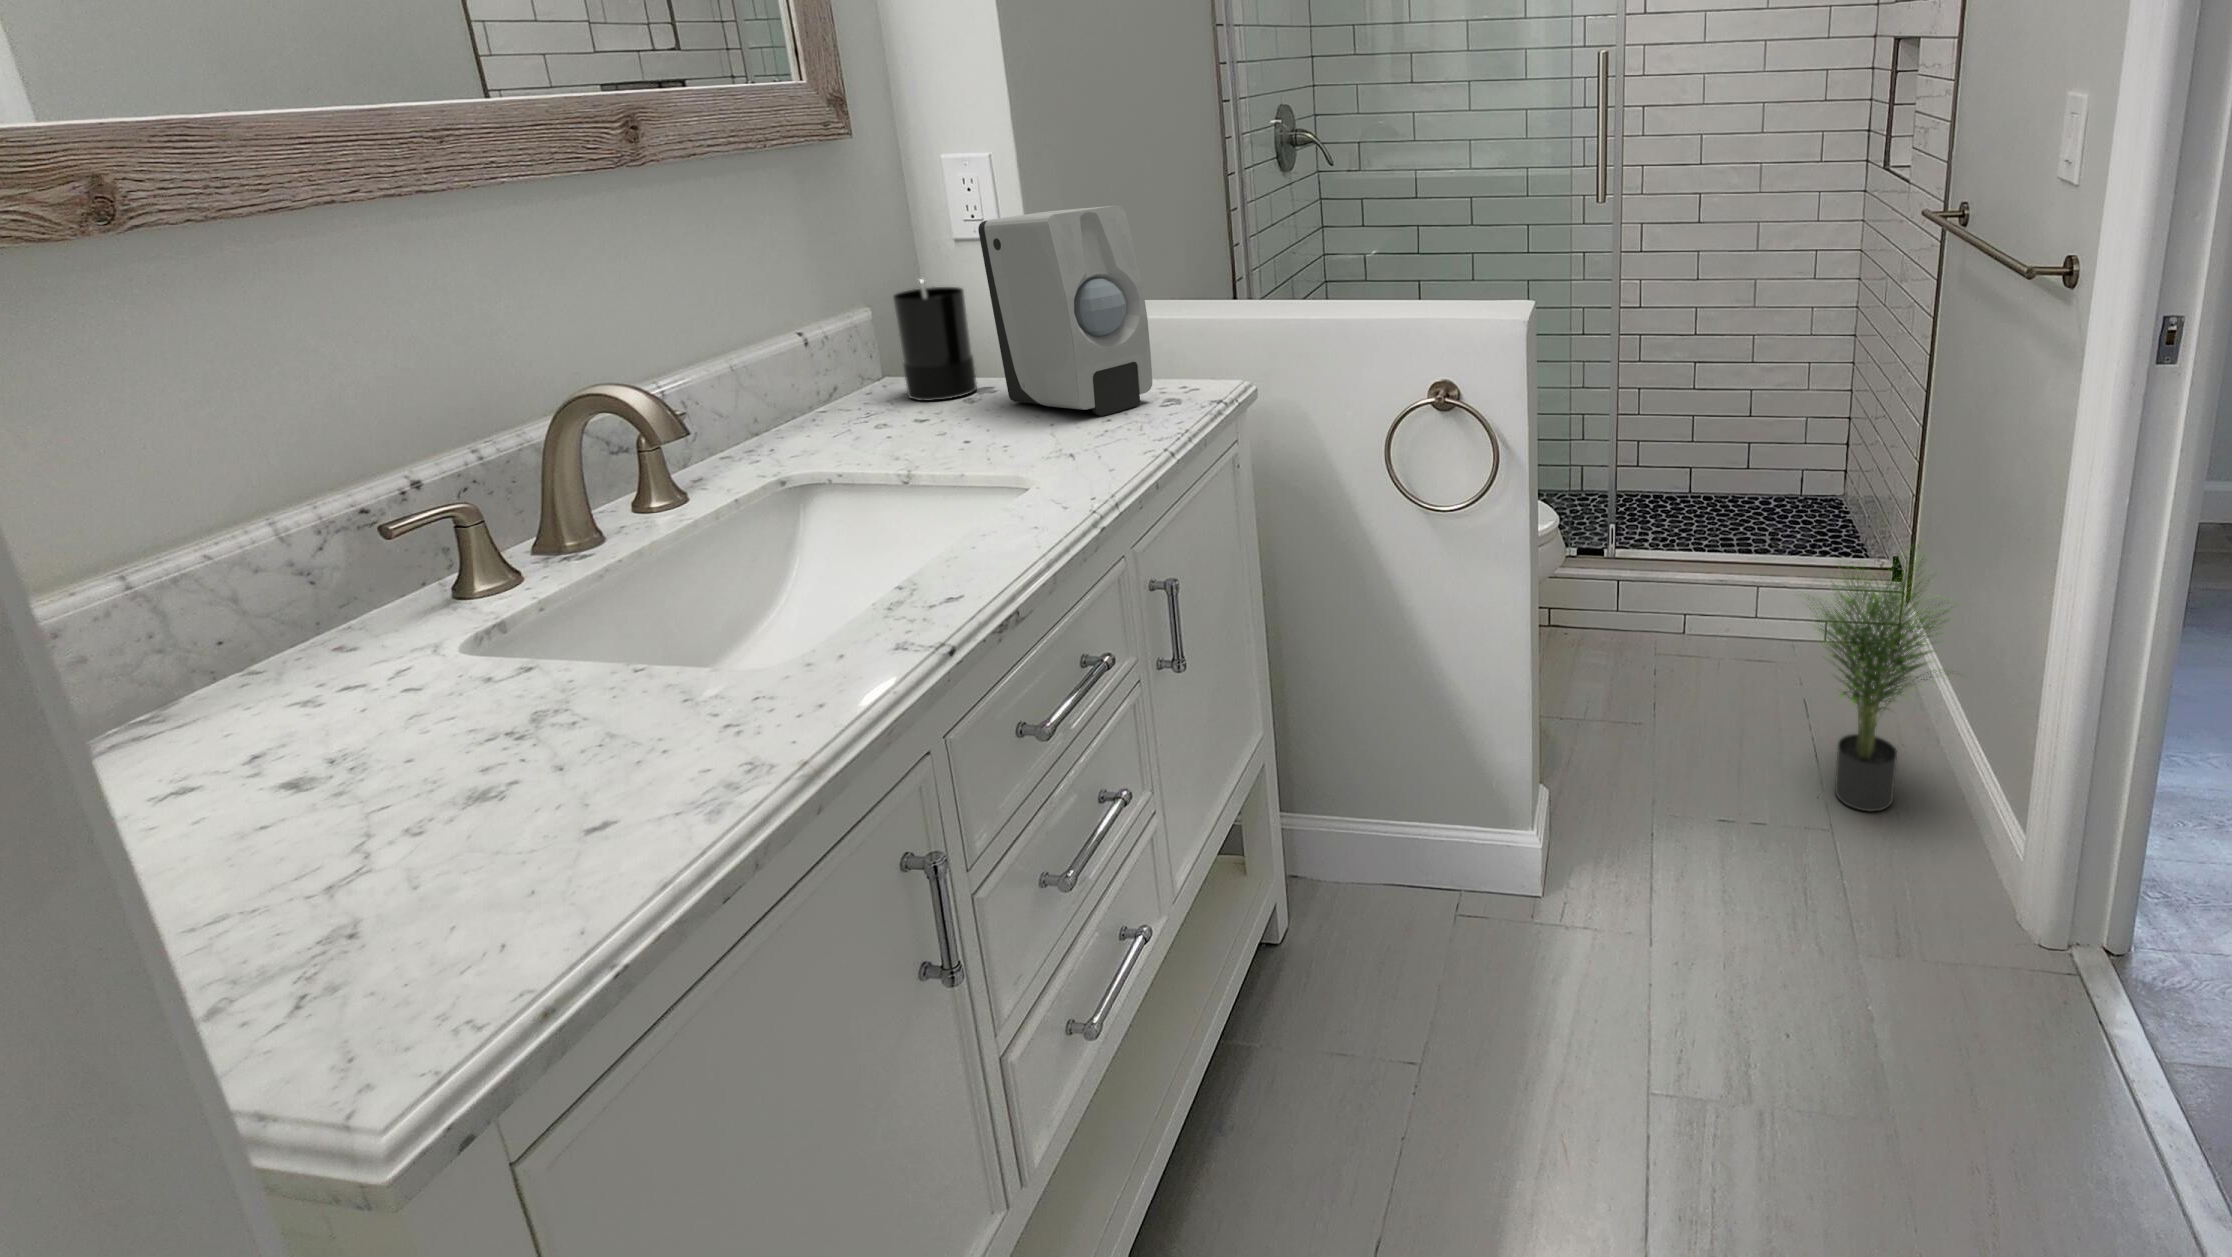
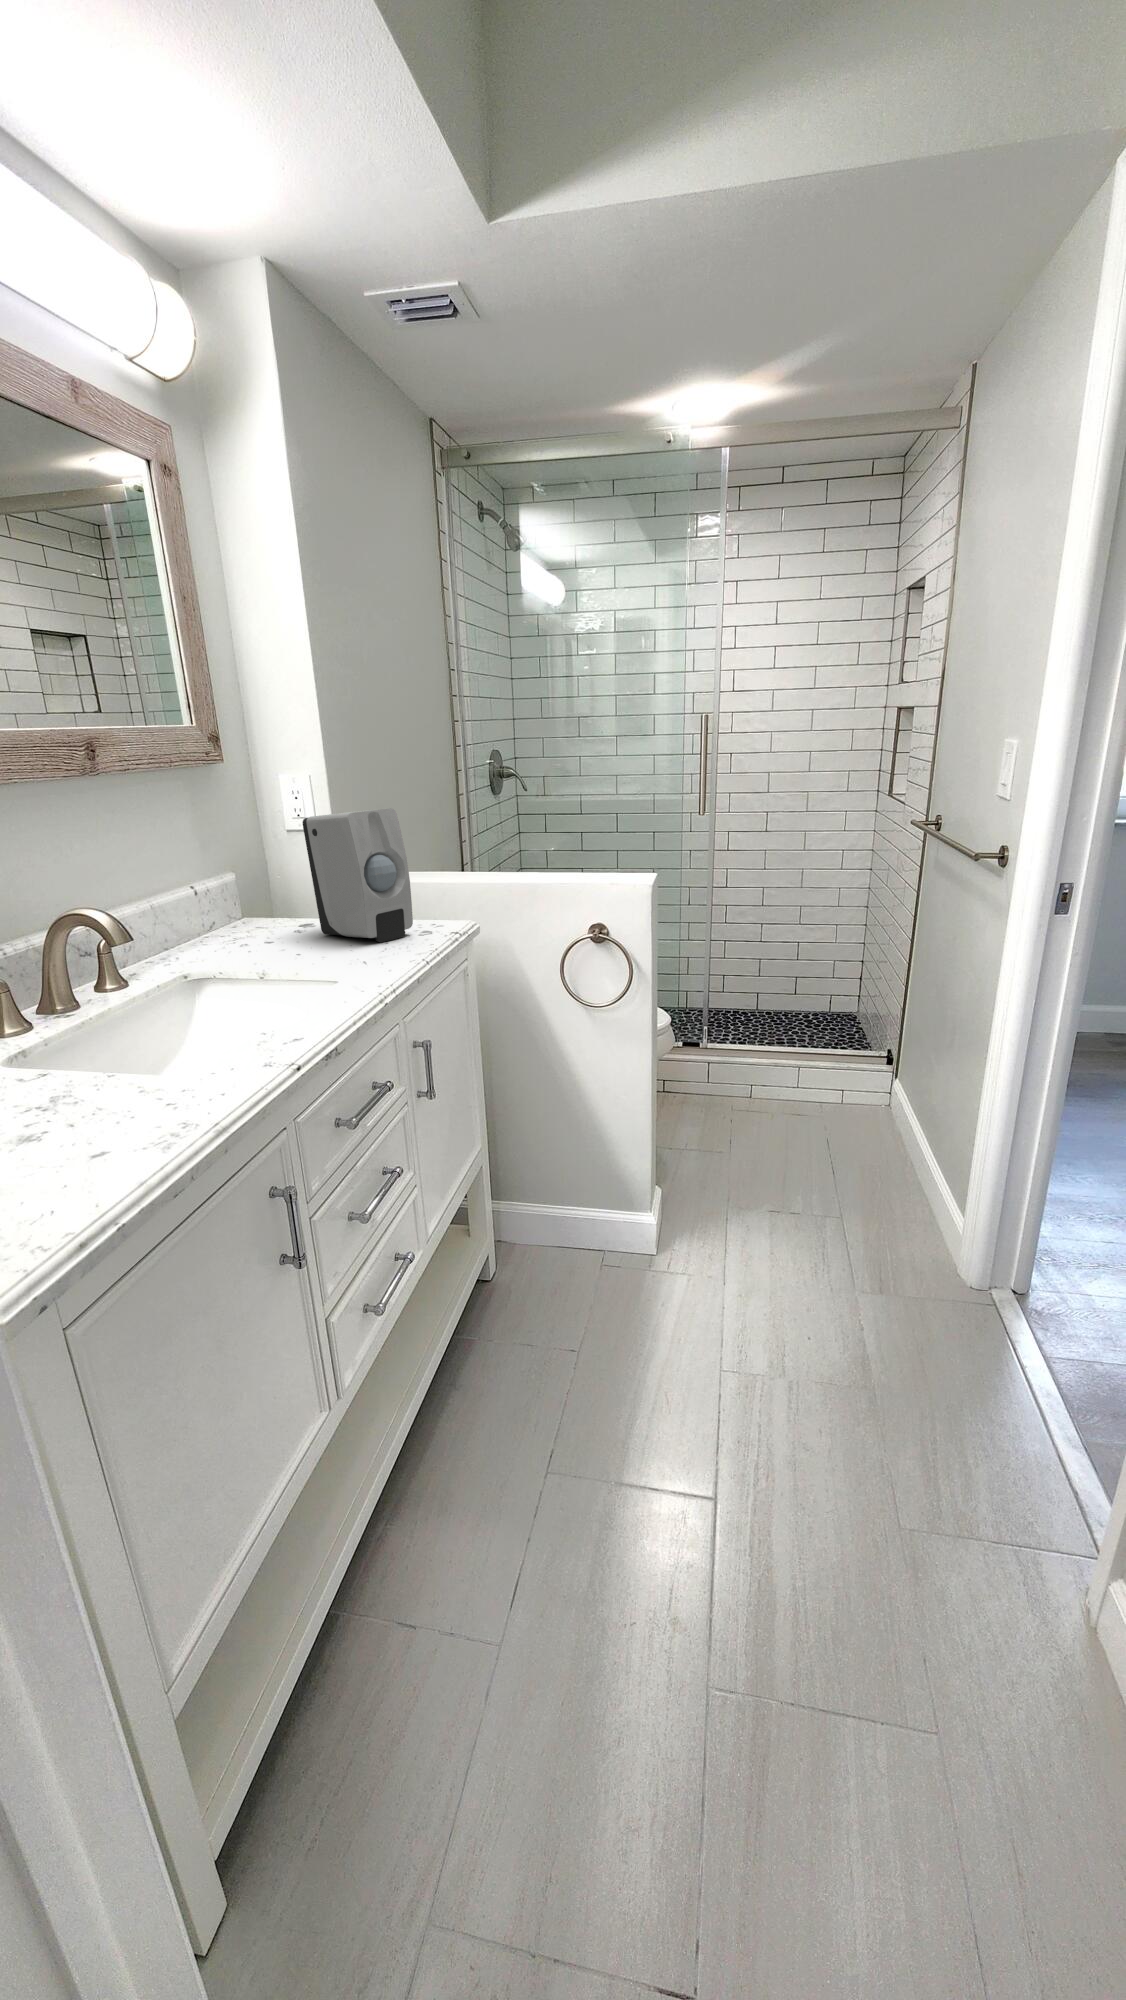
candle: present [893,278,977,401] -> none [247,855,300,933]
potted plant: present [1808,545,1965,812] -> none [821,1035,934,1209]

